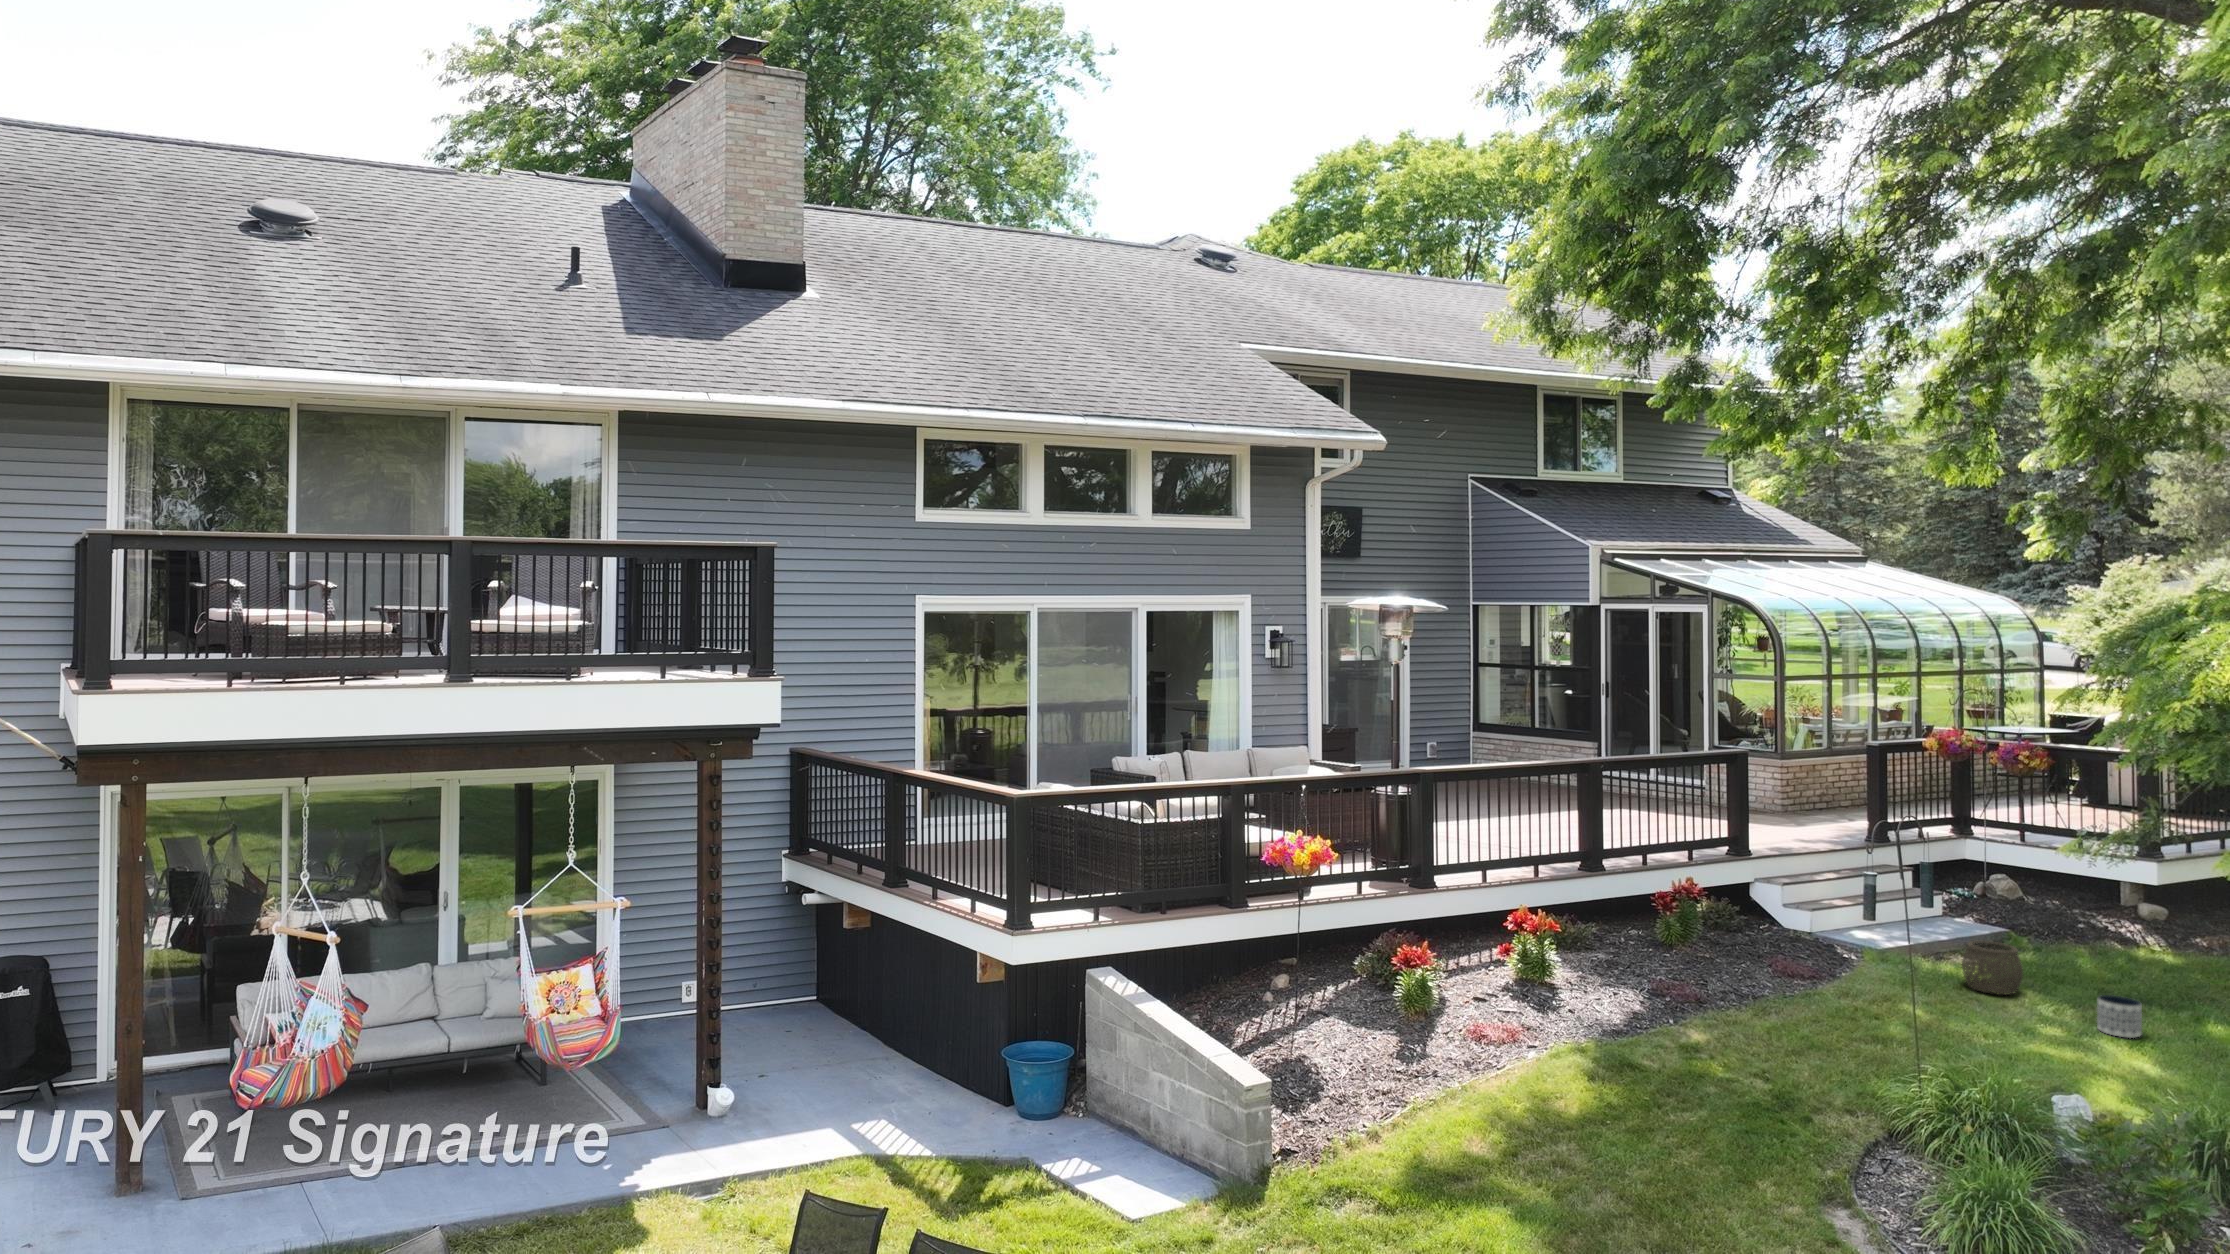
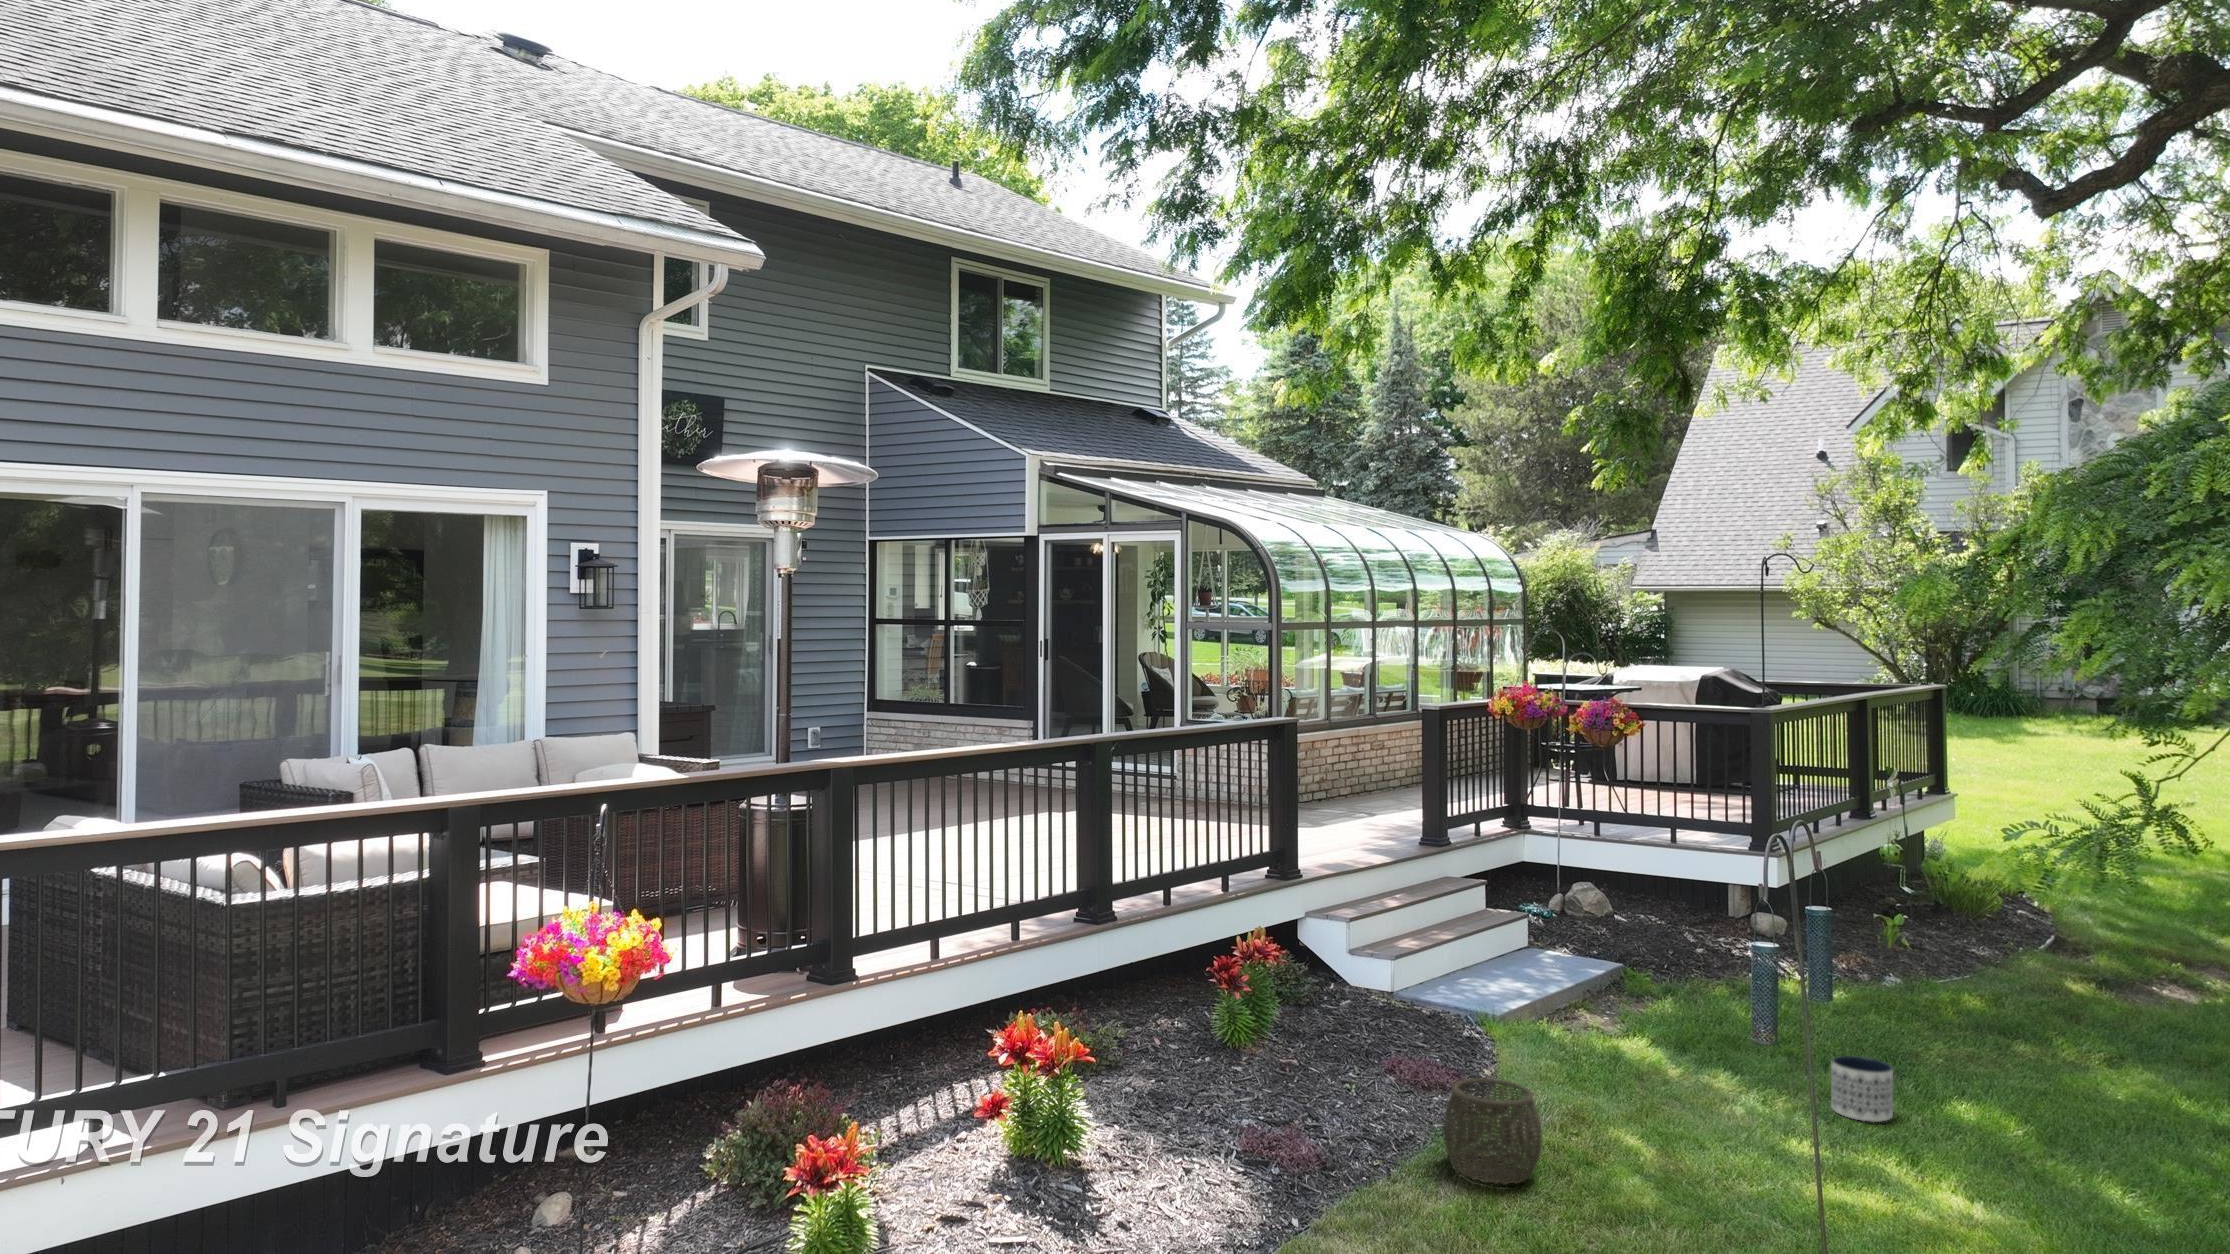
woven basket: present [1962,941,2023,995] -> present [1443,1078,1543,1185]

